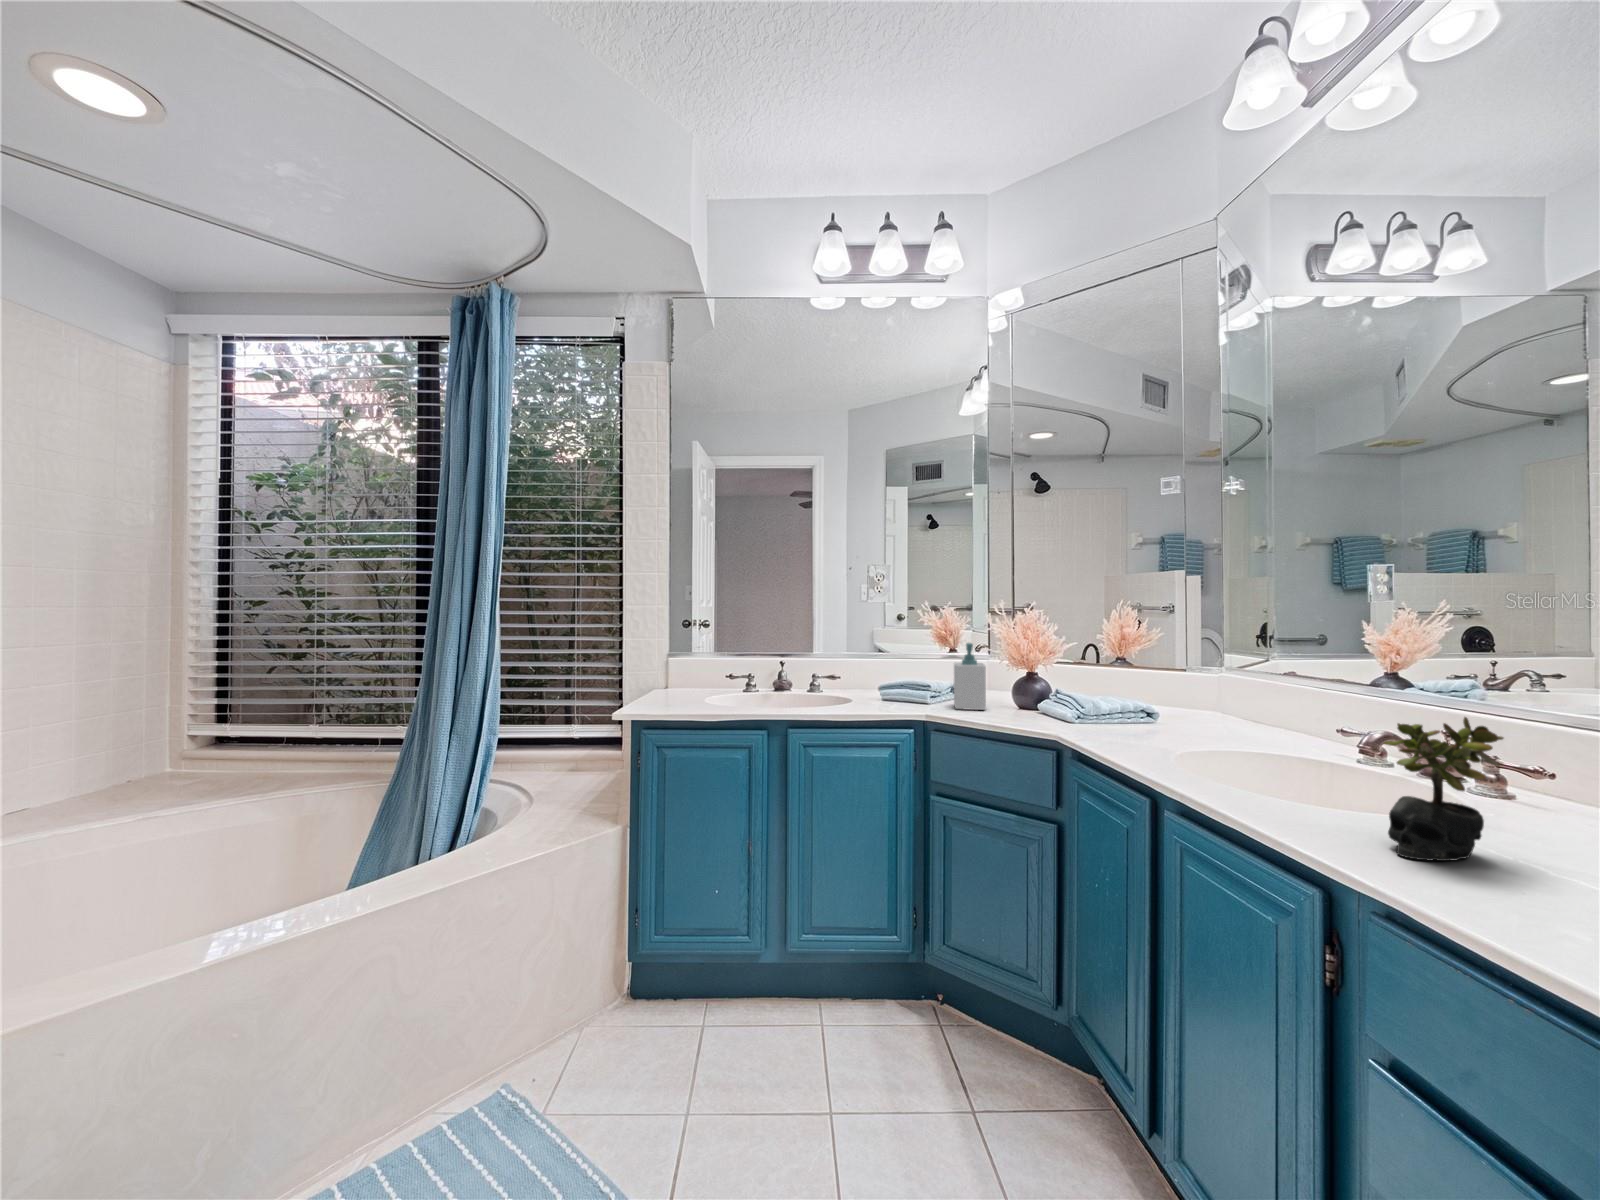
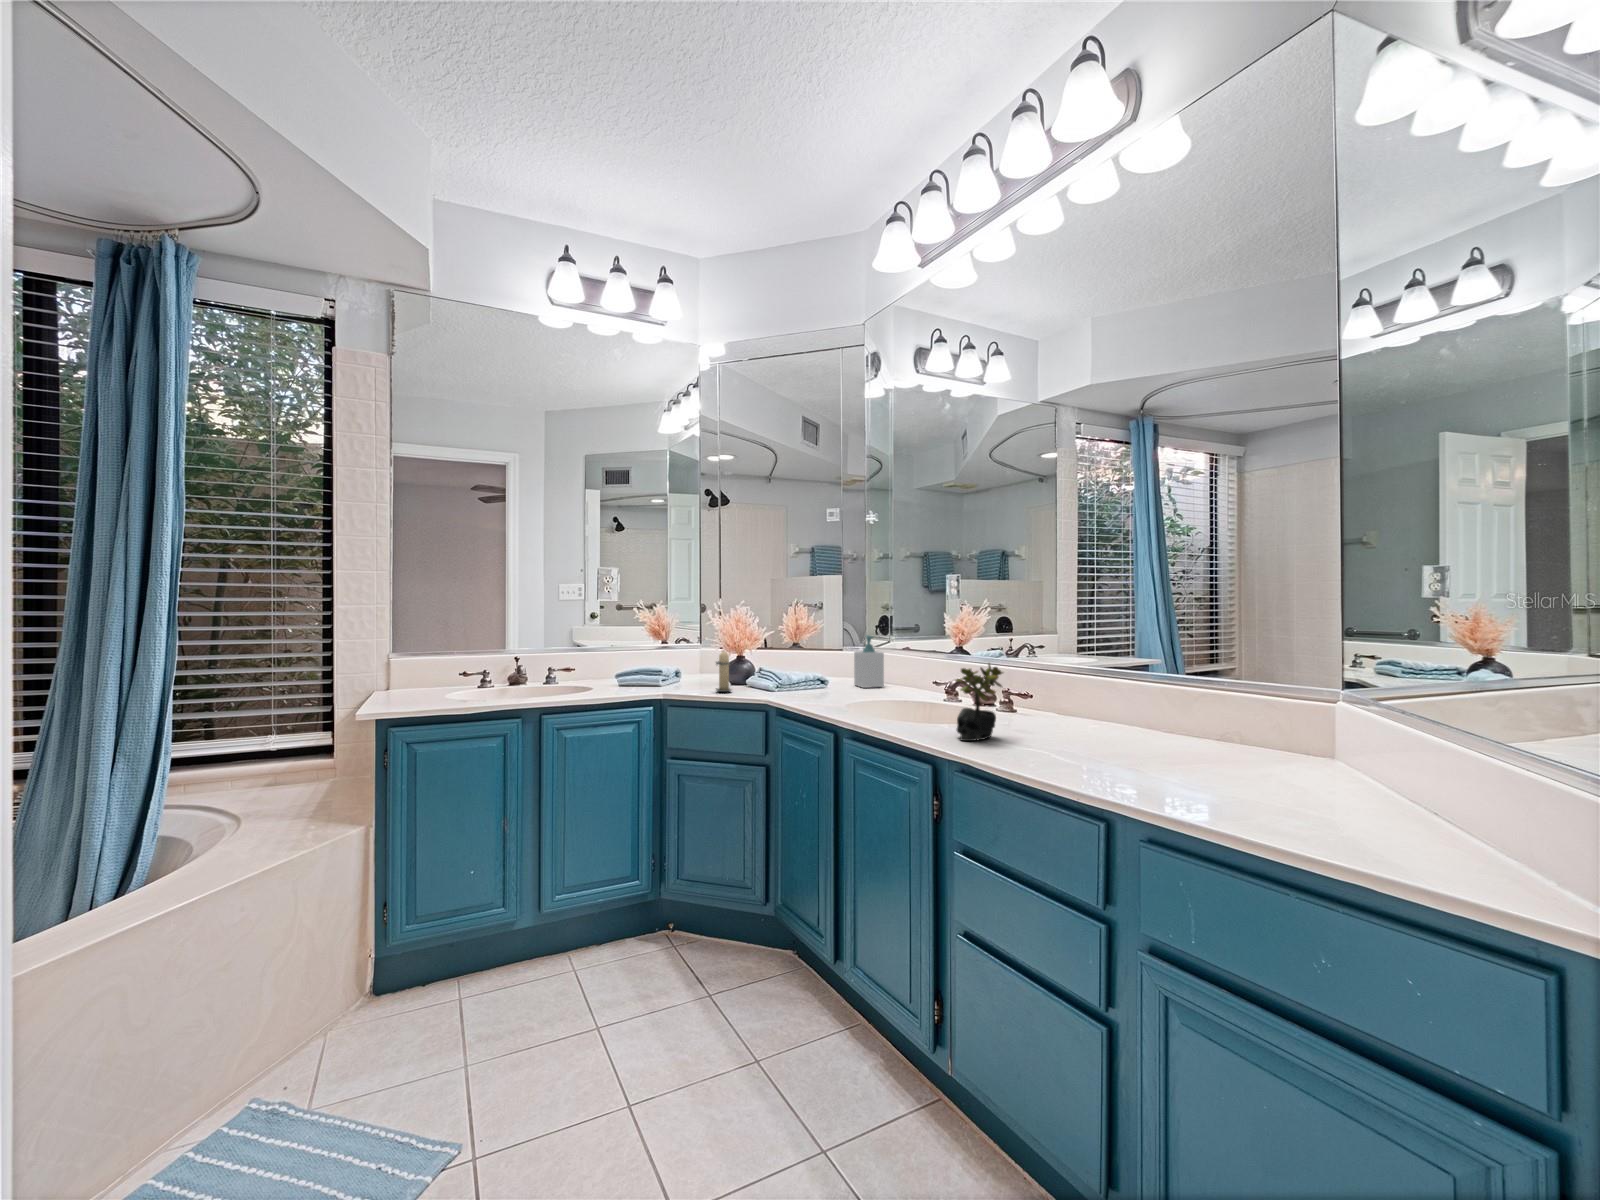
soap bottle: present [954,643,986,710] -> present [854,635,884,688]
candle: none [988,662,1016,718] -> present [716,652,732,692]

